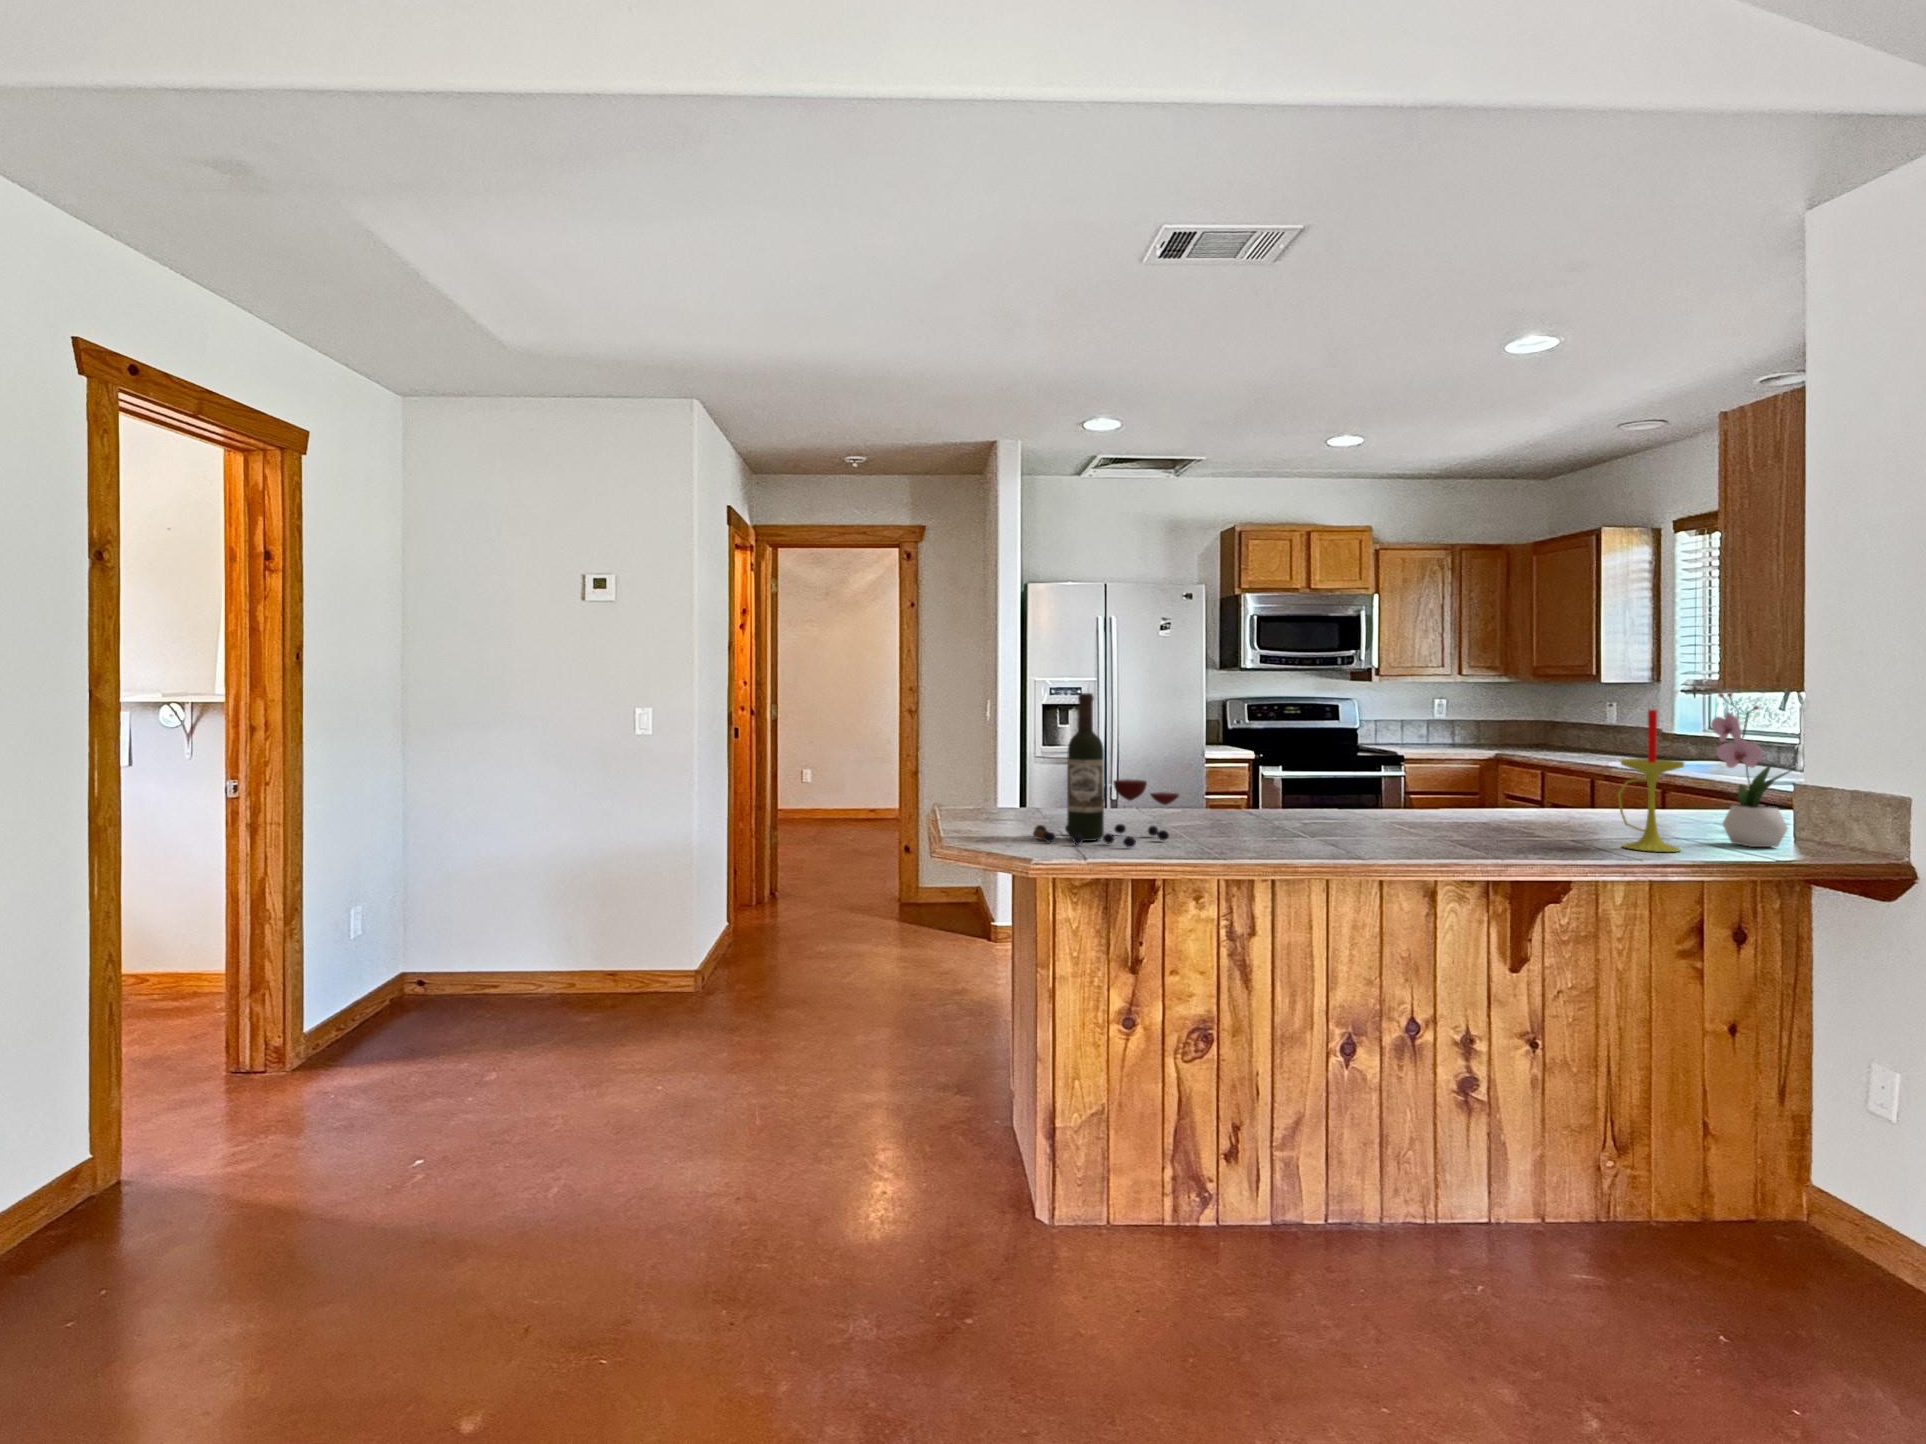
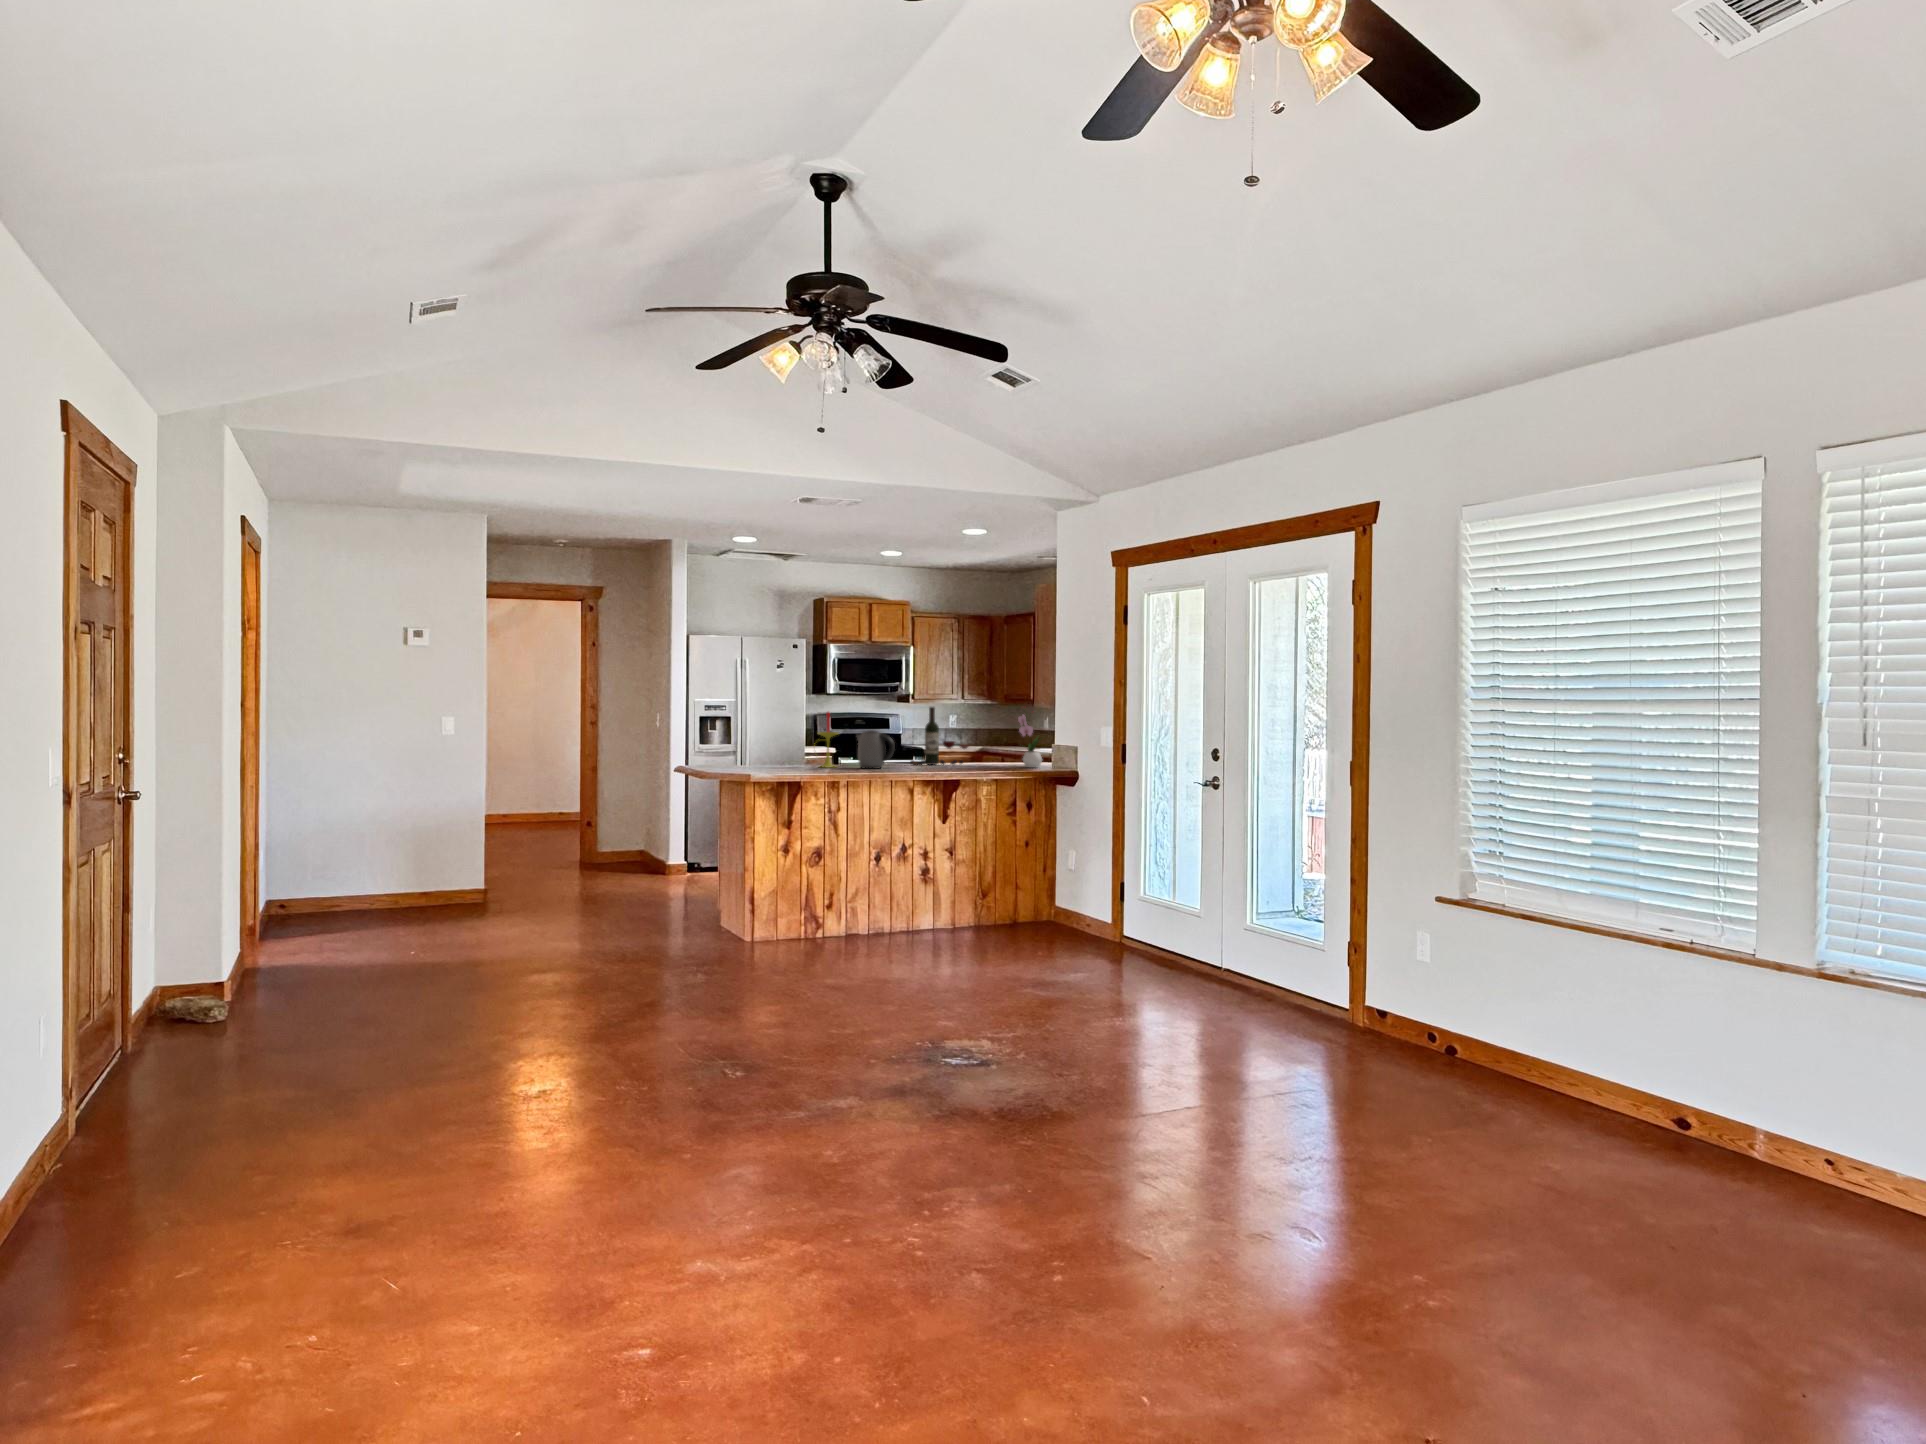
wine bottle: present [1033,693,1179,847] -> present [911,707,969,765]
candle: present [1618,710,1684,852] -> present [814,712,838,767]
kettle: none [1293,749,1388,838] -> present [856,730,895,769]

